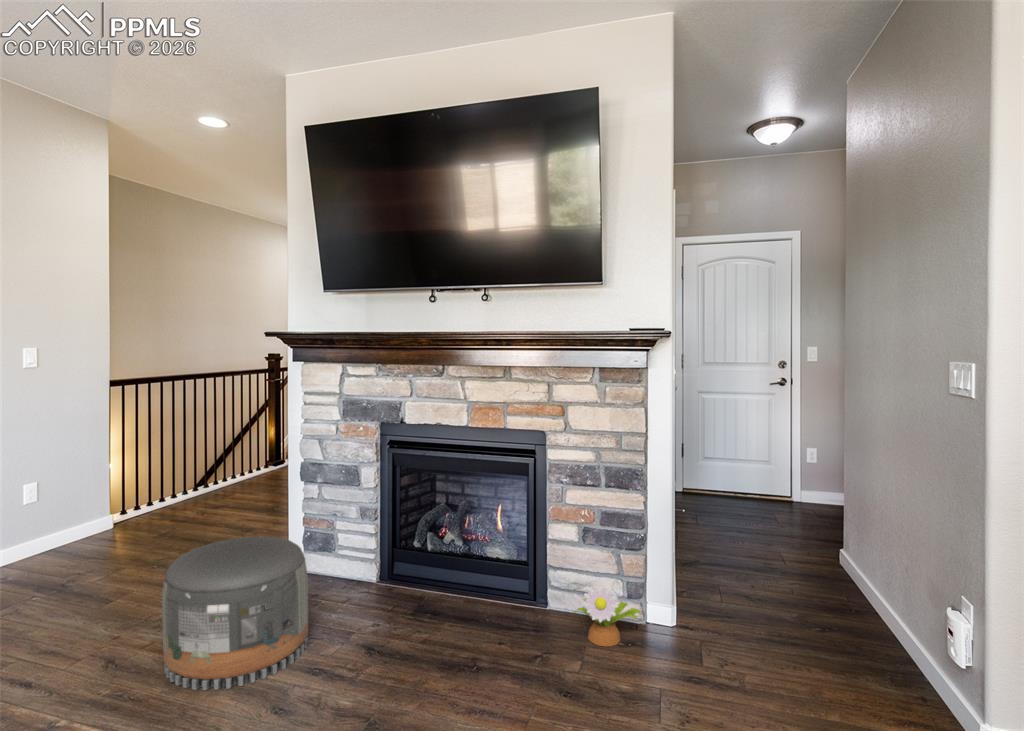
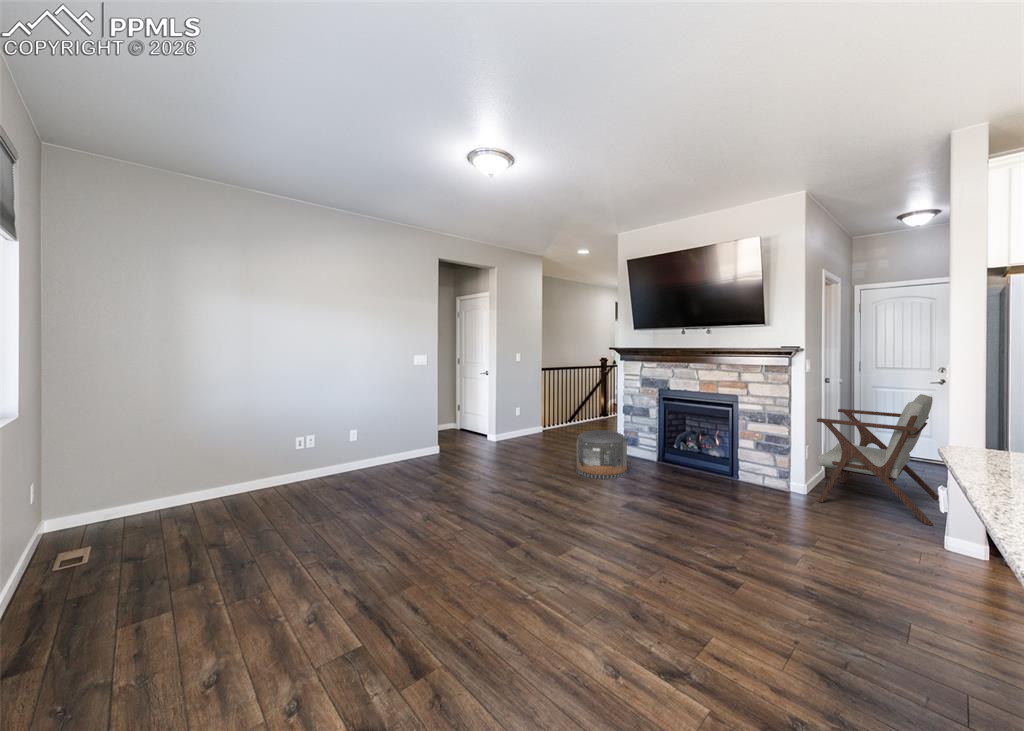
lounge chair: none [698,415,907,672] -> present [817,394,938,526]
decorative plant: present [573,585,641,646] -> none [745,464,782,494]

